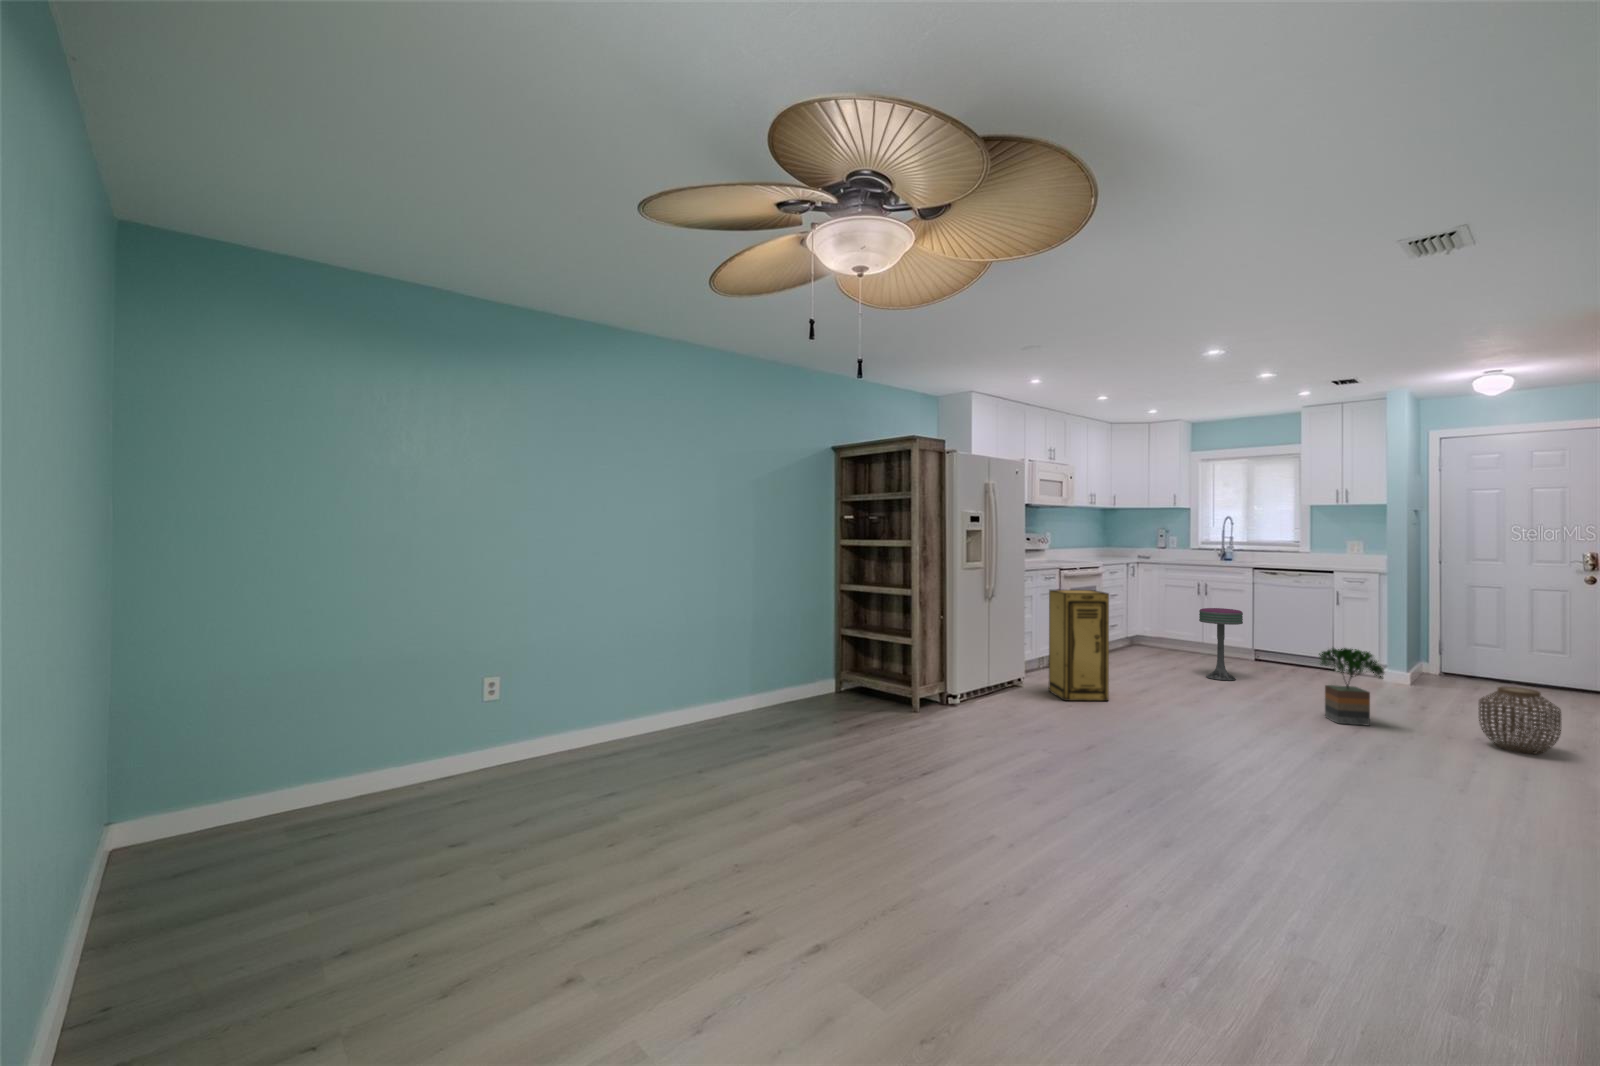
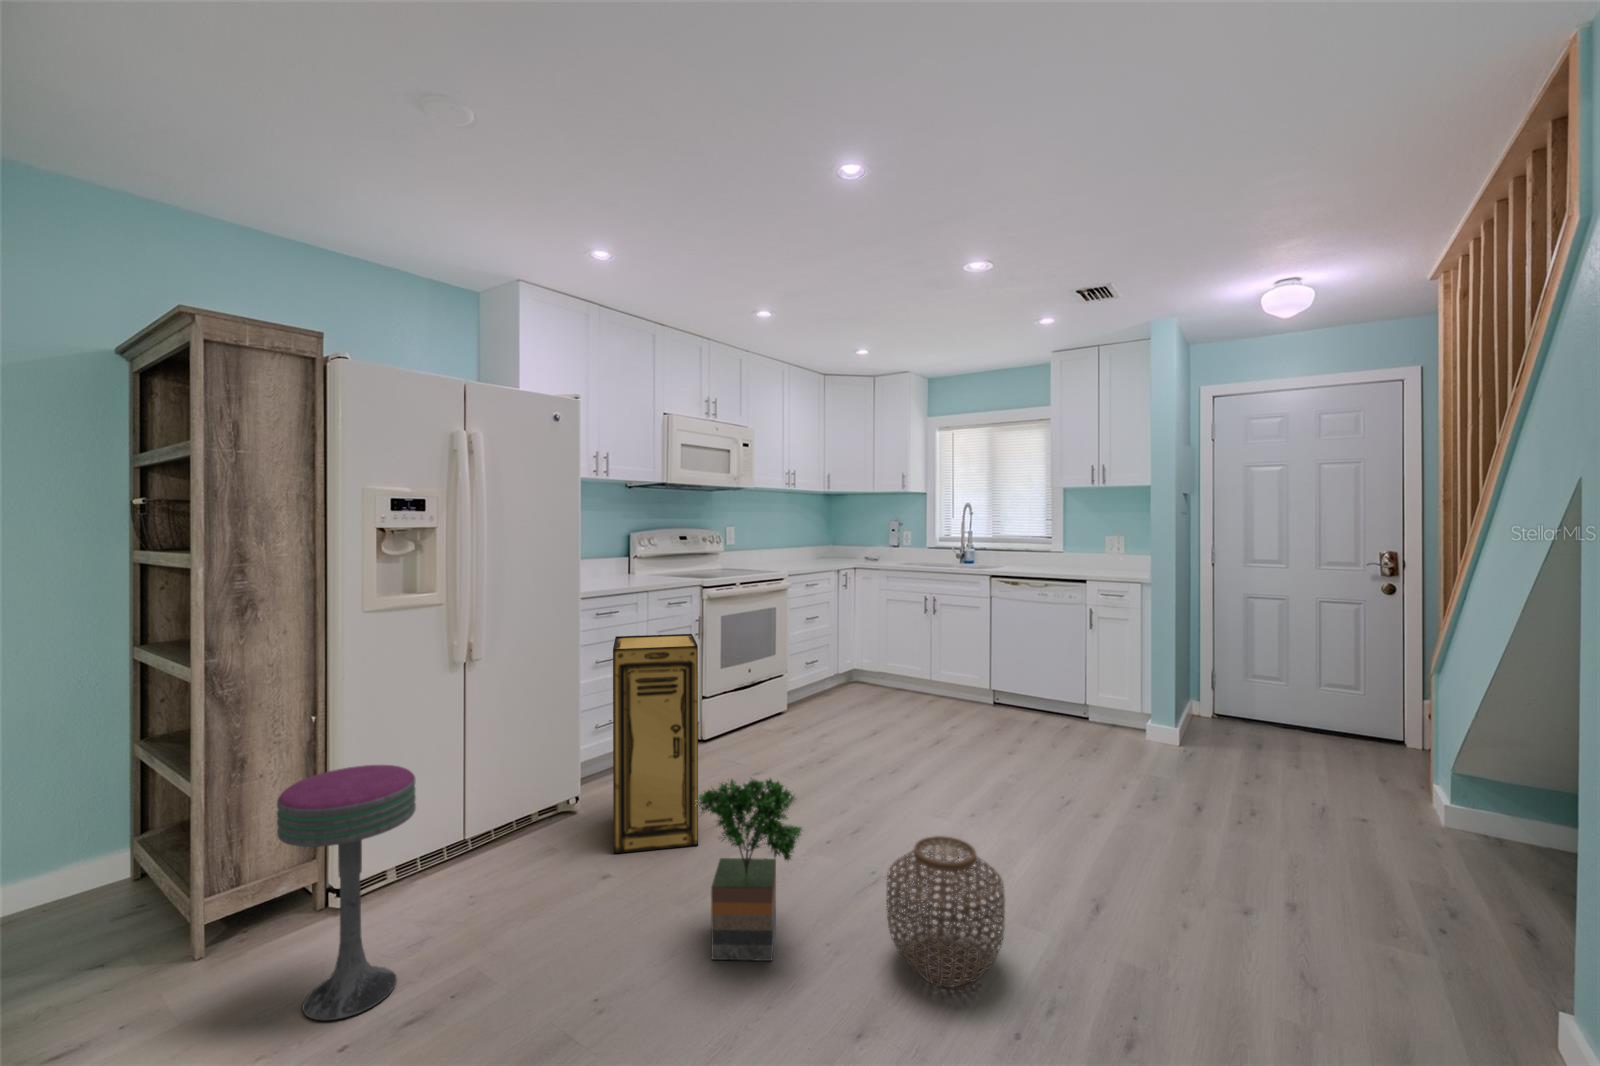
bar stool: present [1199,608,1243,681] -> present [277,765,416,1021]
potted tree: present [1319,648,1384,726] -> present [696,779,802,961]
woven basket: present [1478,687,1561,754] -> present [887,836,1005,987]

